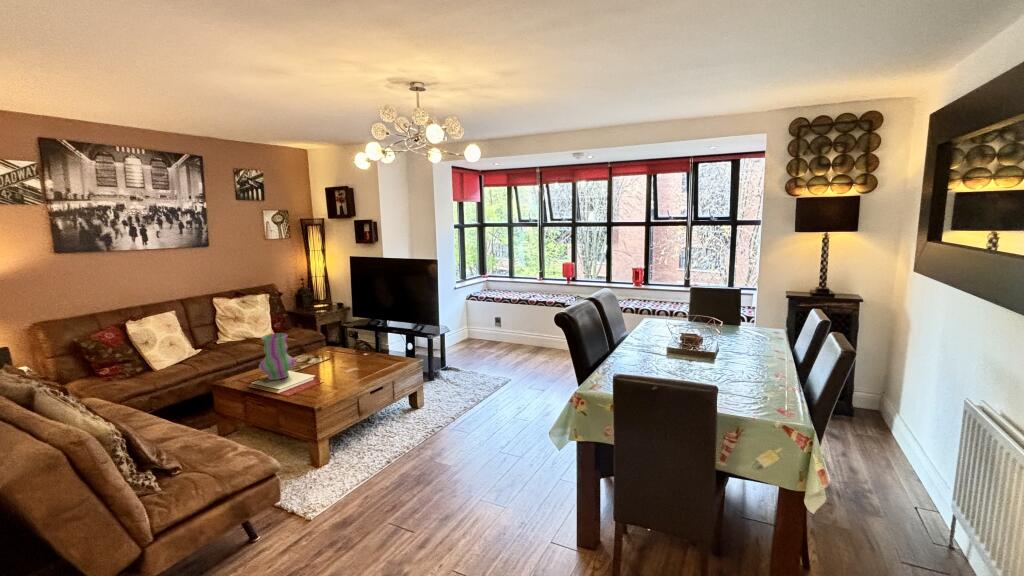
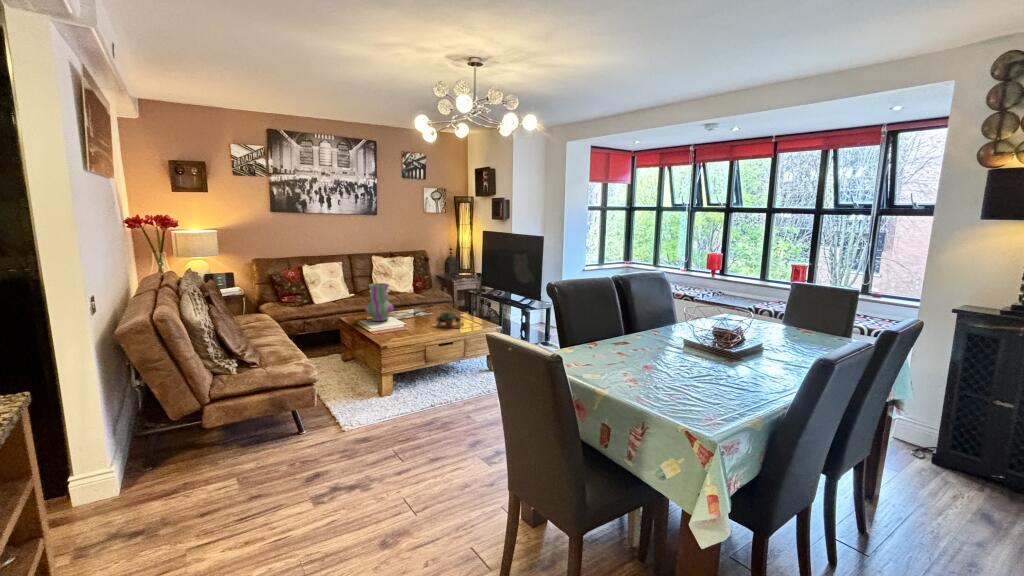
succulent plant: none [346,353,382,375] -> present [434,311,463,328]

